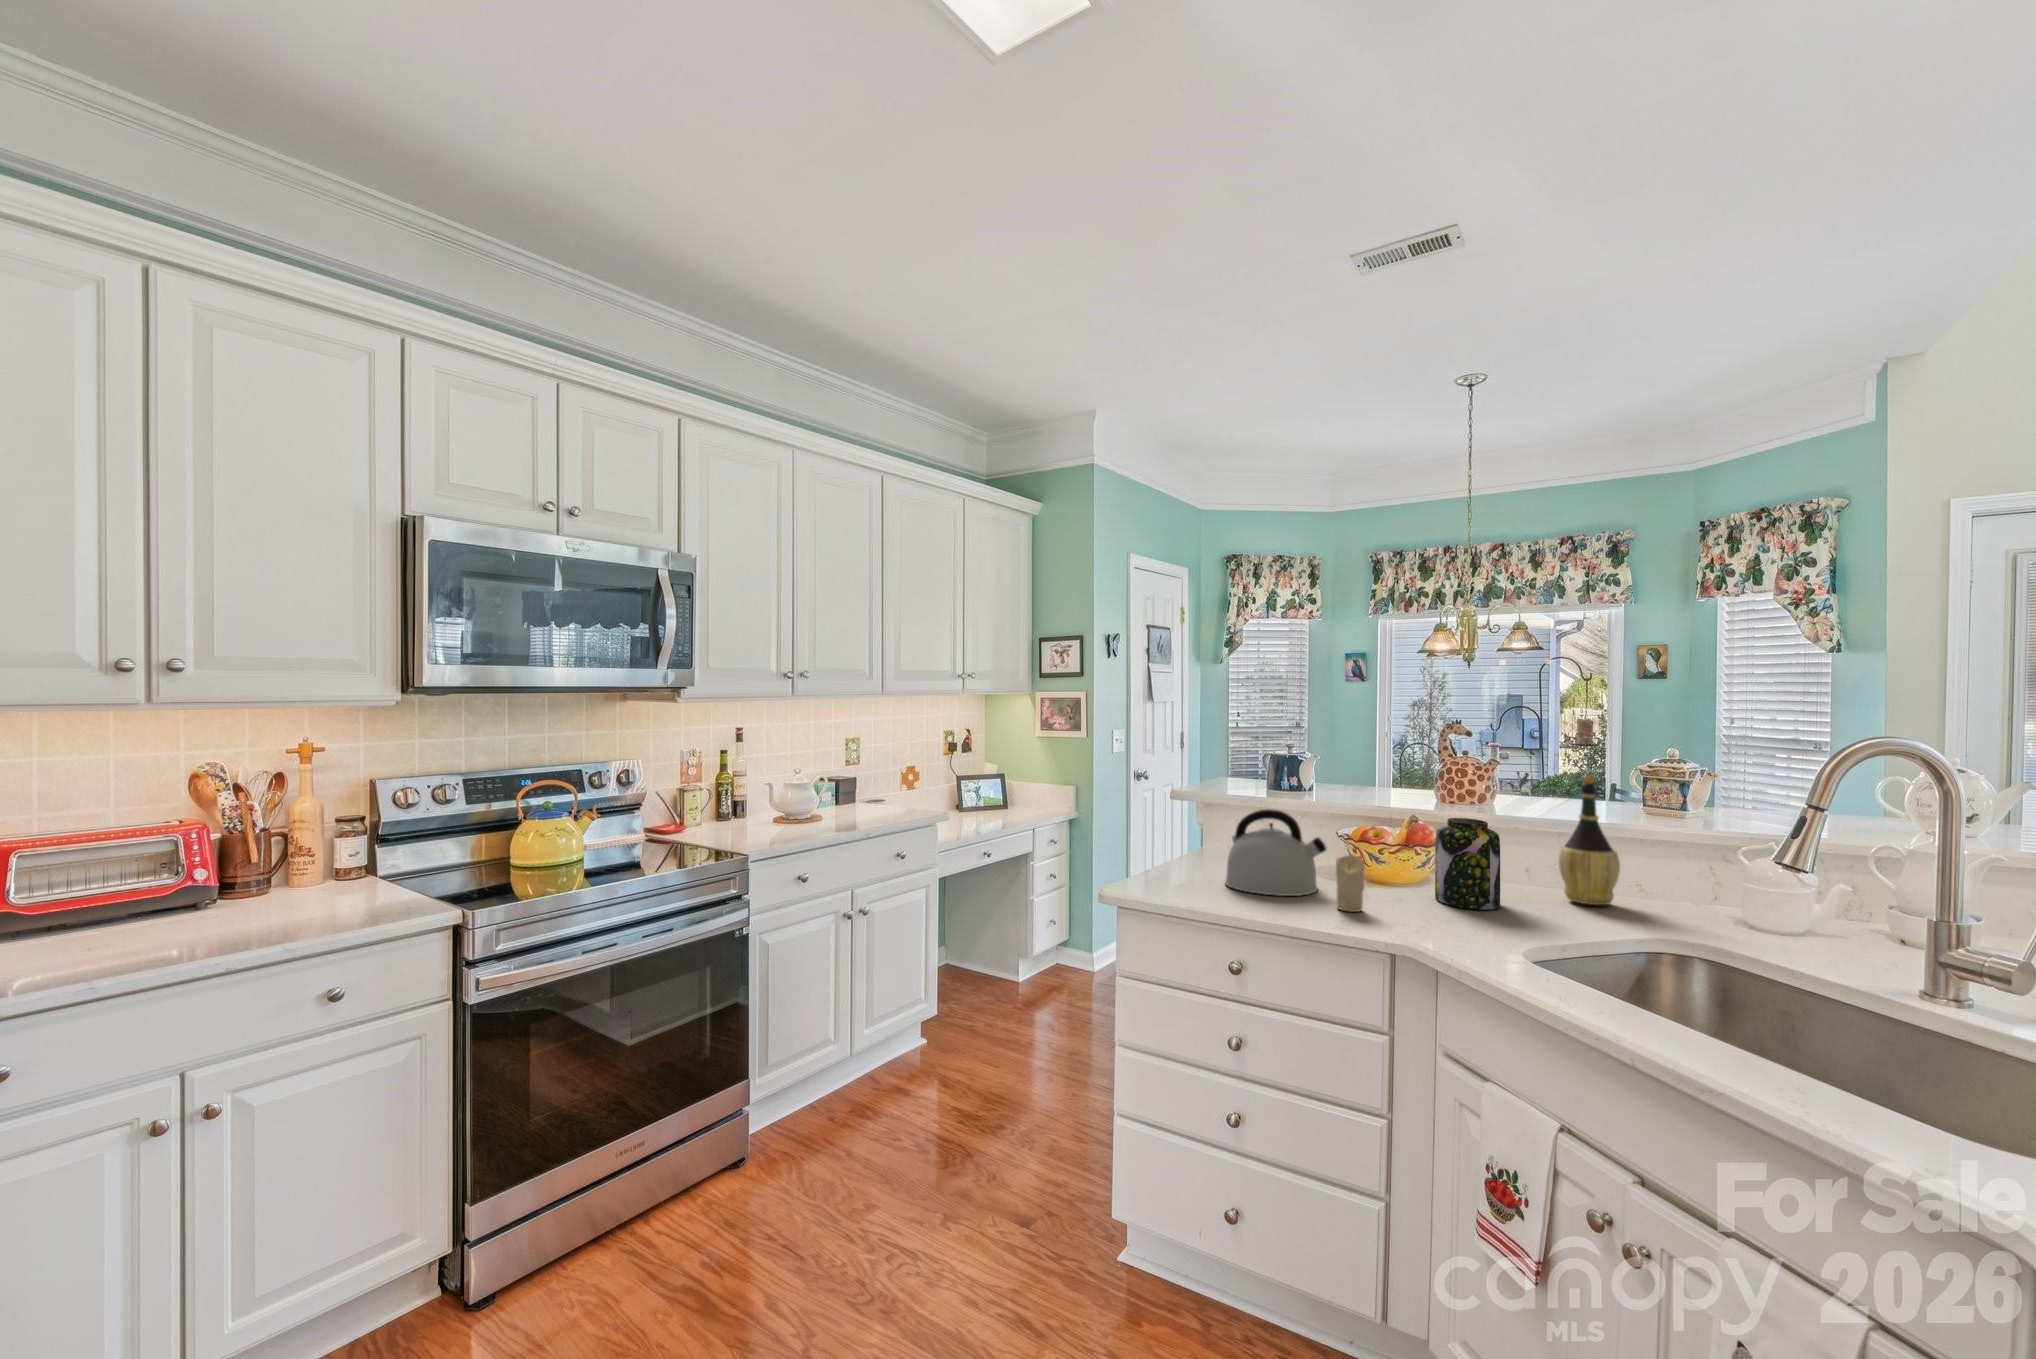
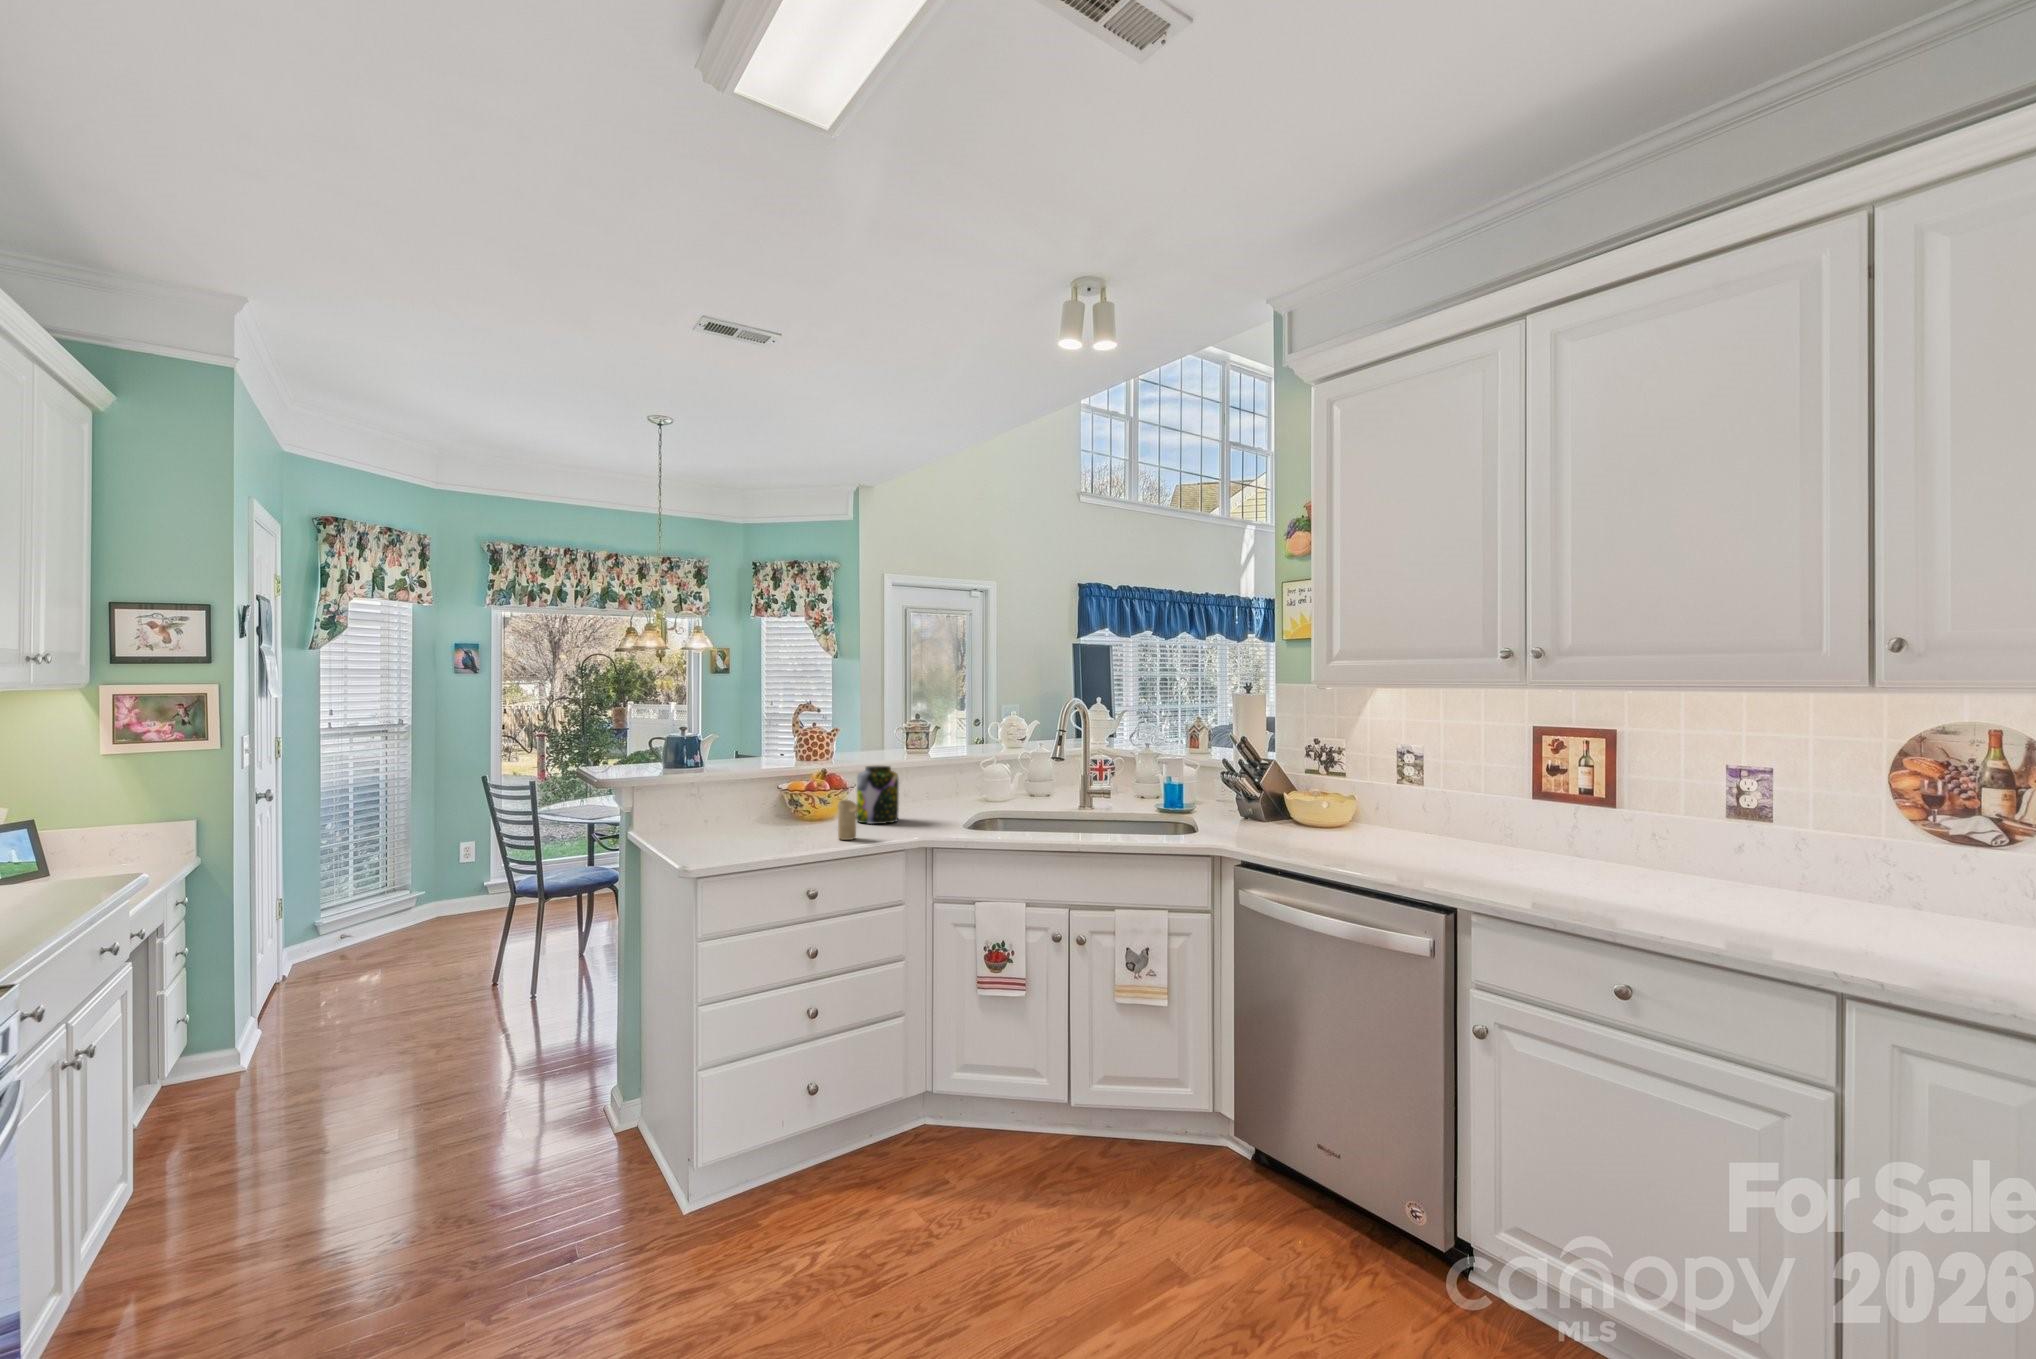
wine bottle: present [1559,776,1620,905] -> none [901,731,932,809]
kettle: present [1225,809,1326,896] -> none [725,778,805,847]

